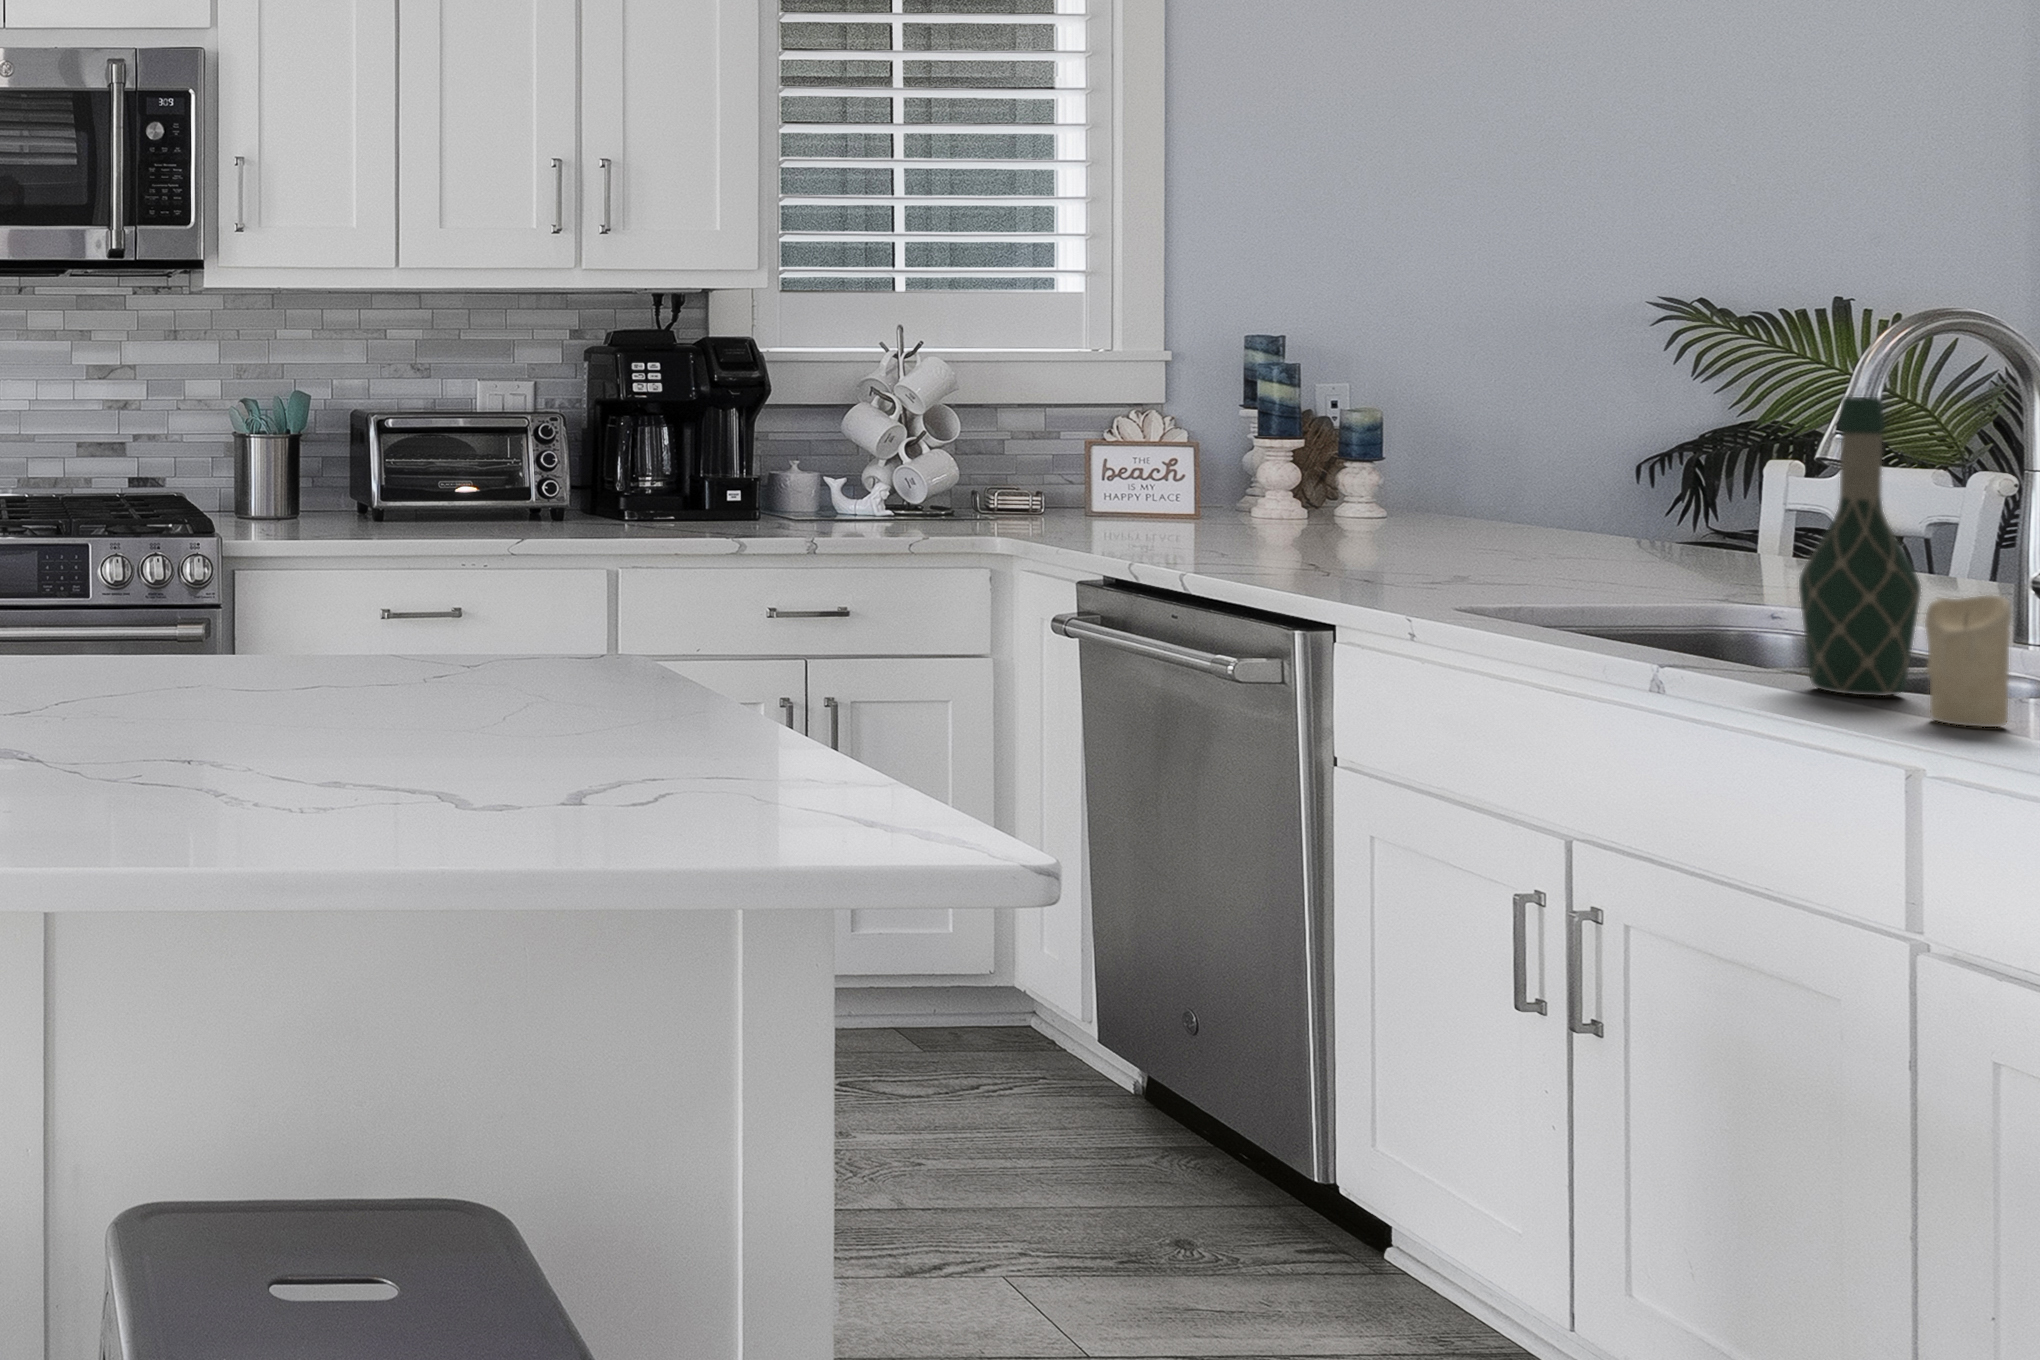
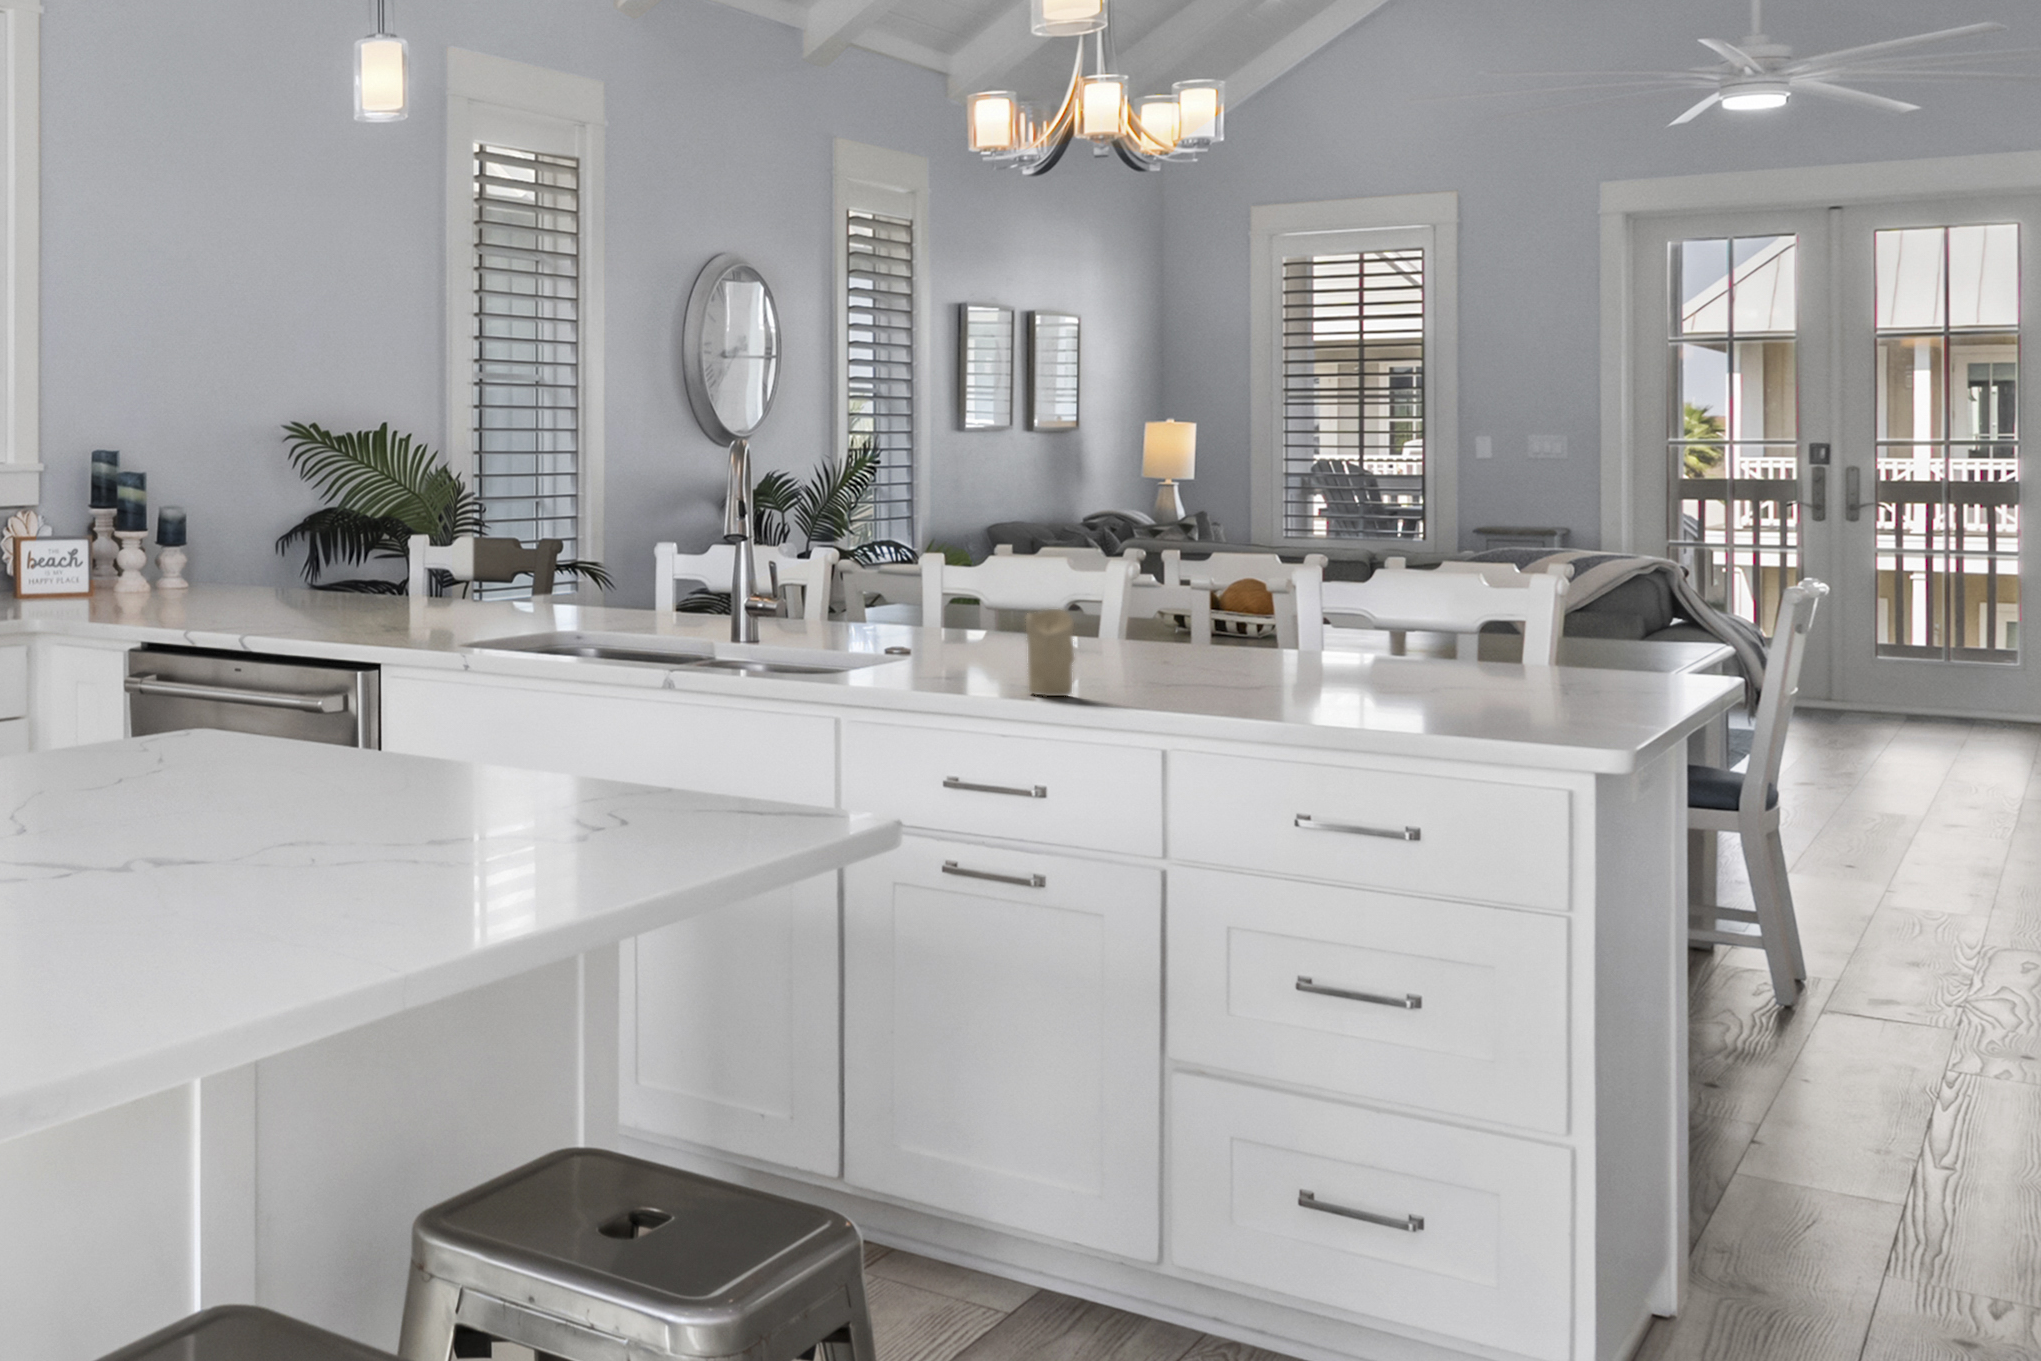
wine bottle: present [1799,397,1921,696] -> none [907,481,977,684]

